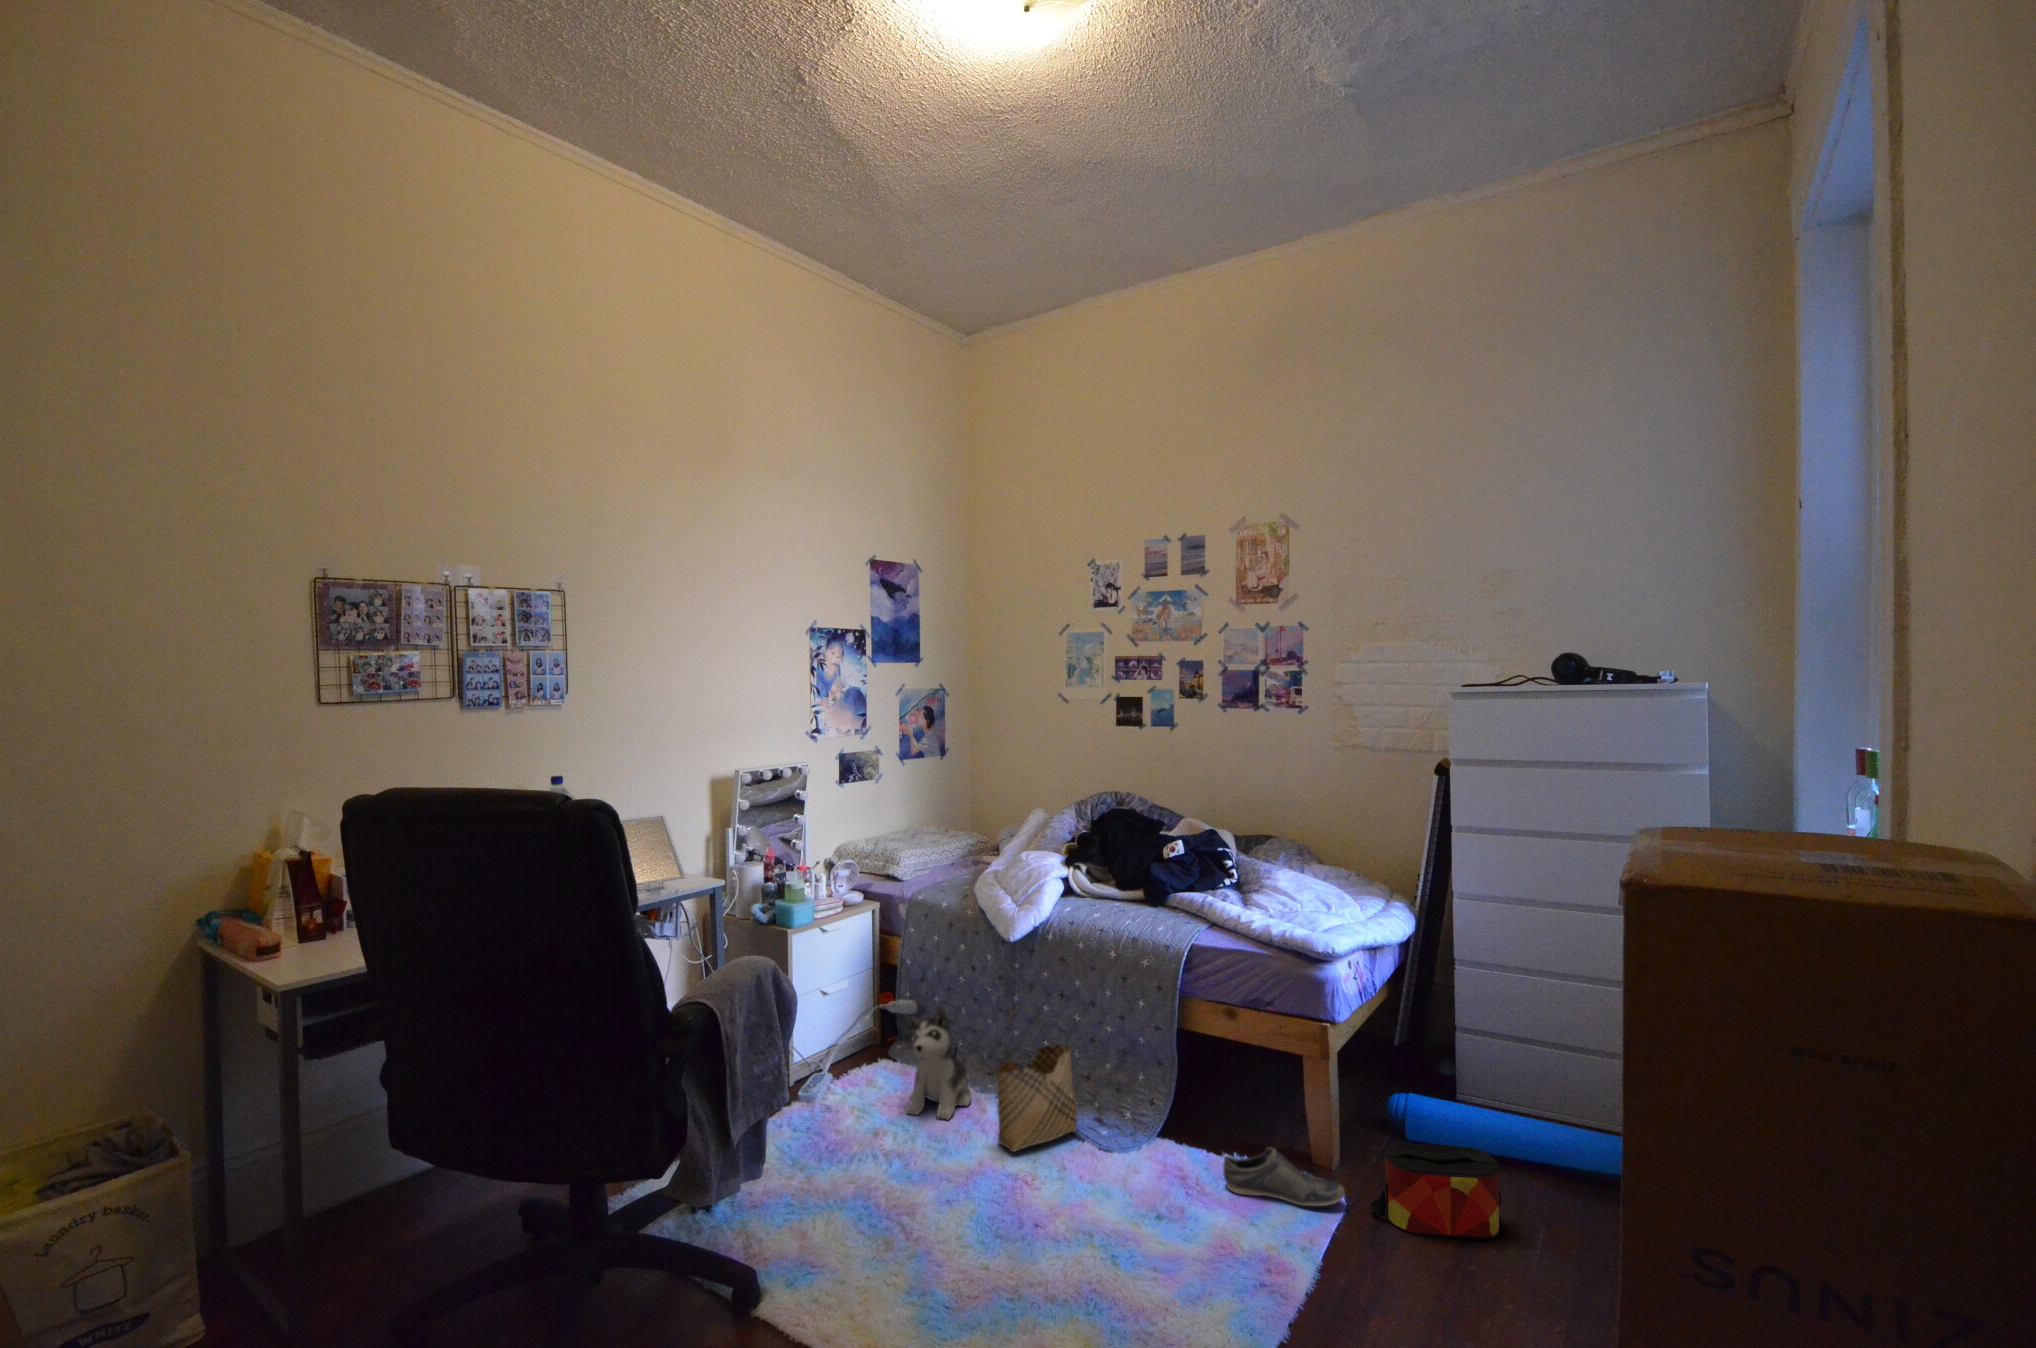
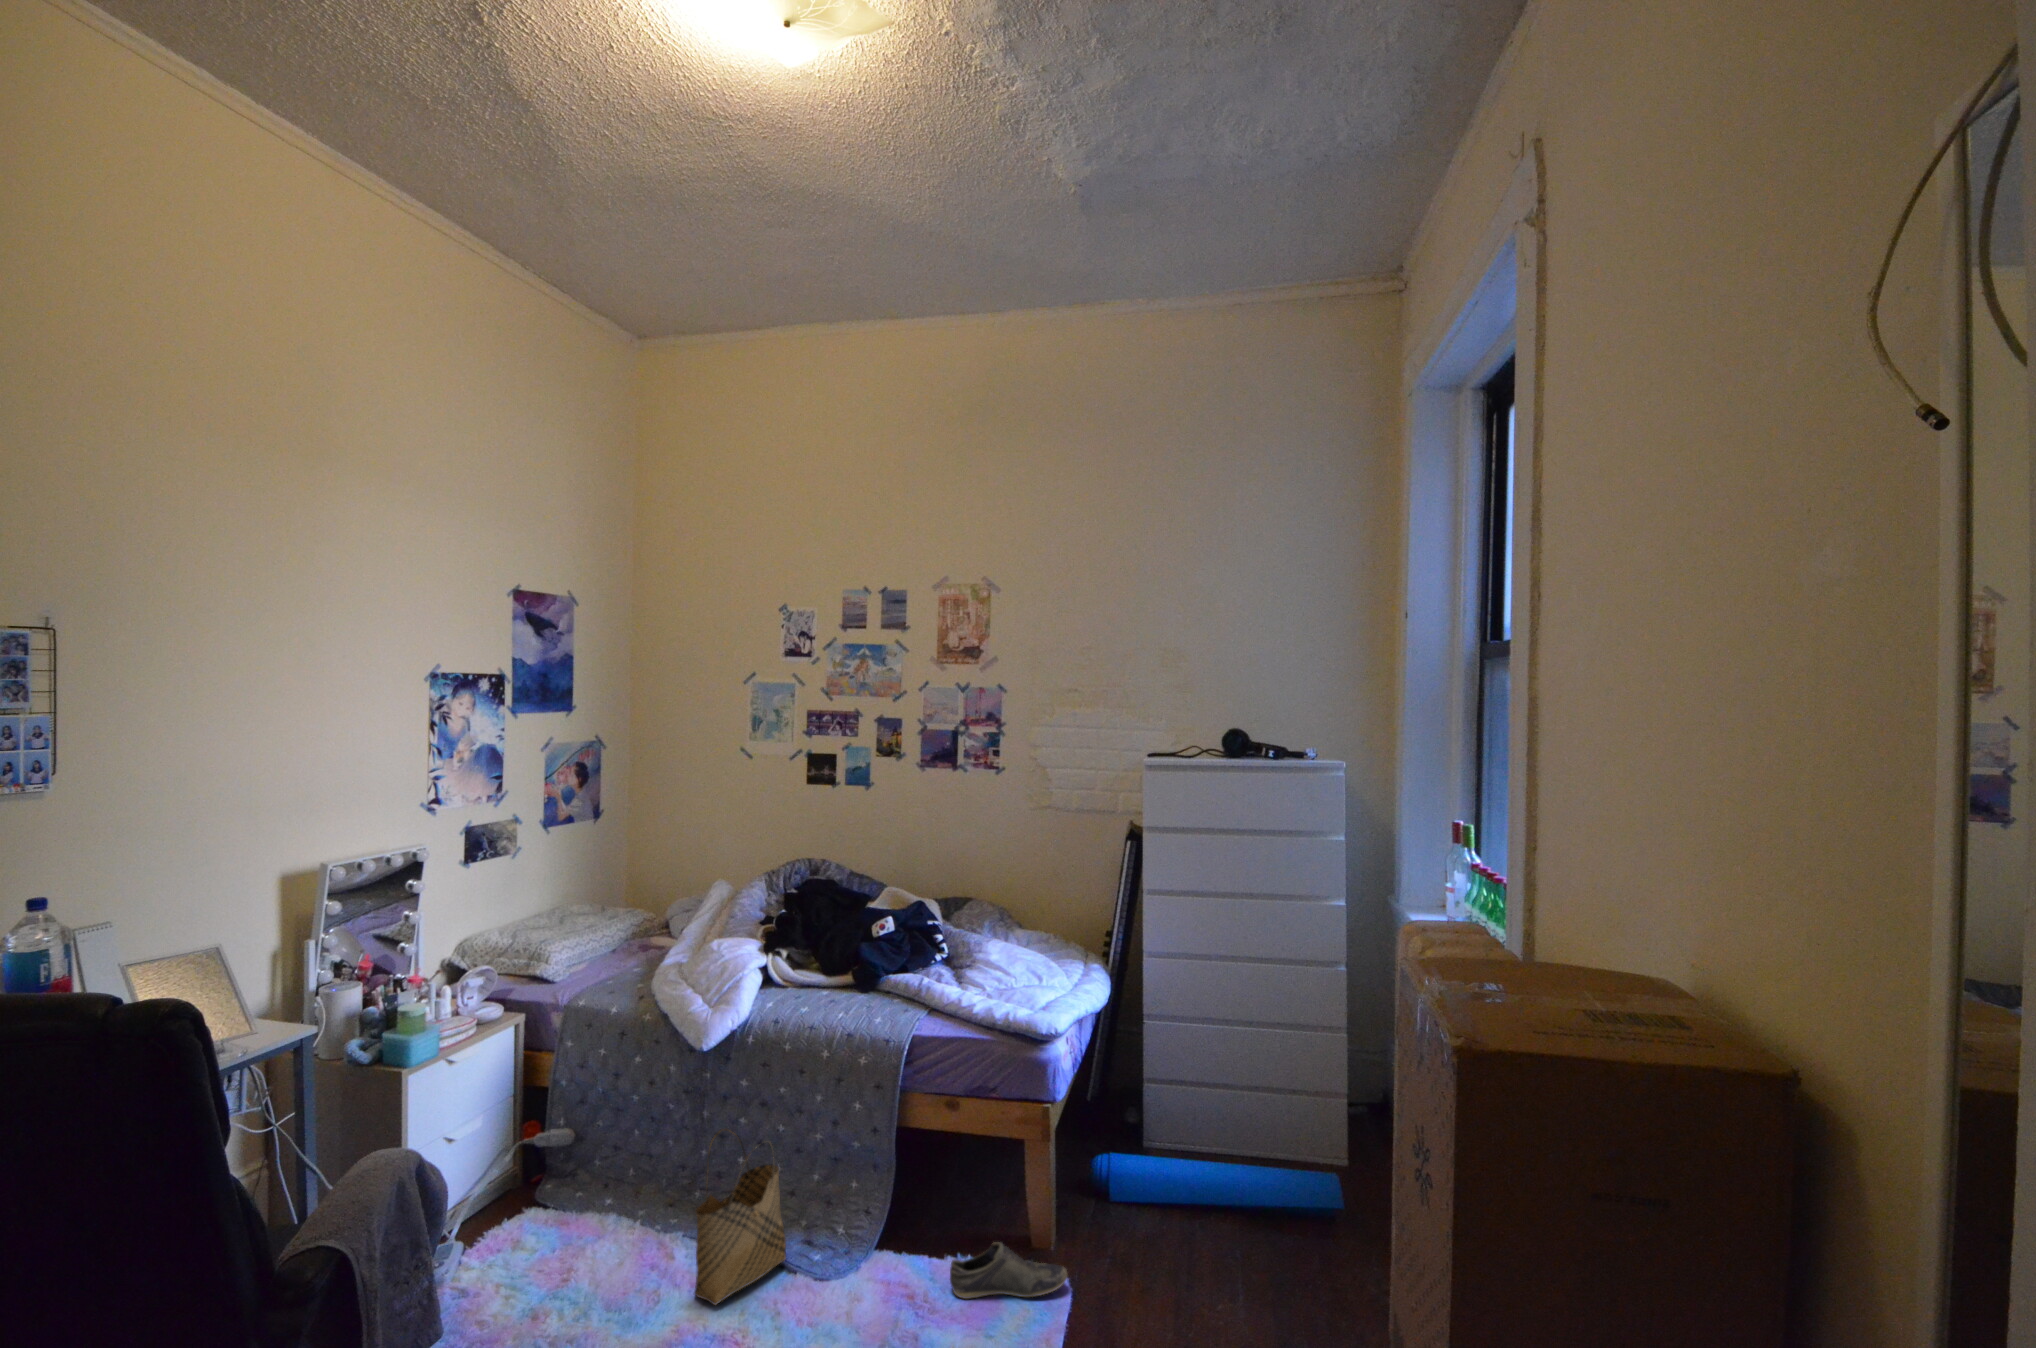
plush toy: present [906,1006,971,1120] -> none [571,1141,653,1282]
bag: present [1370,1143,1501,1240] -> none [1090,1205,1202,1305]

